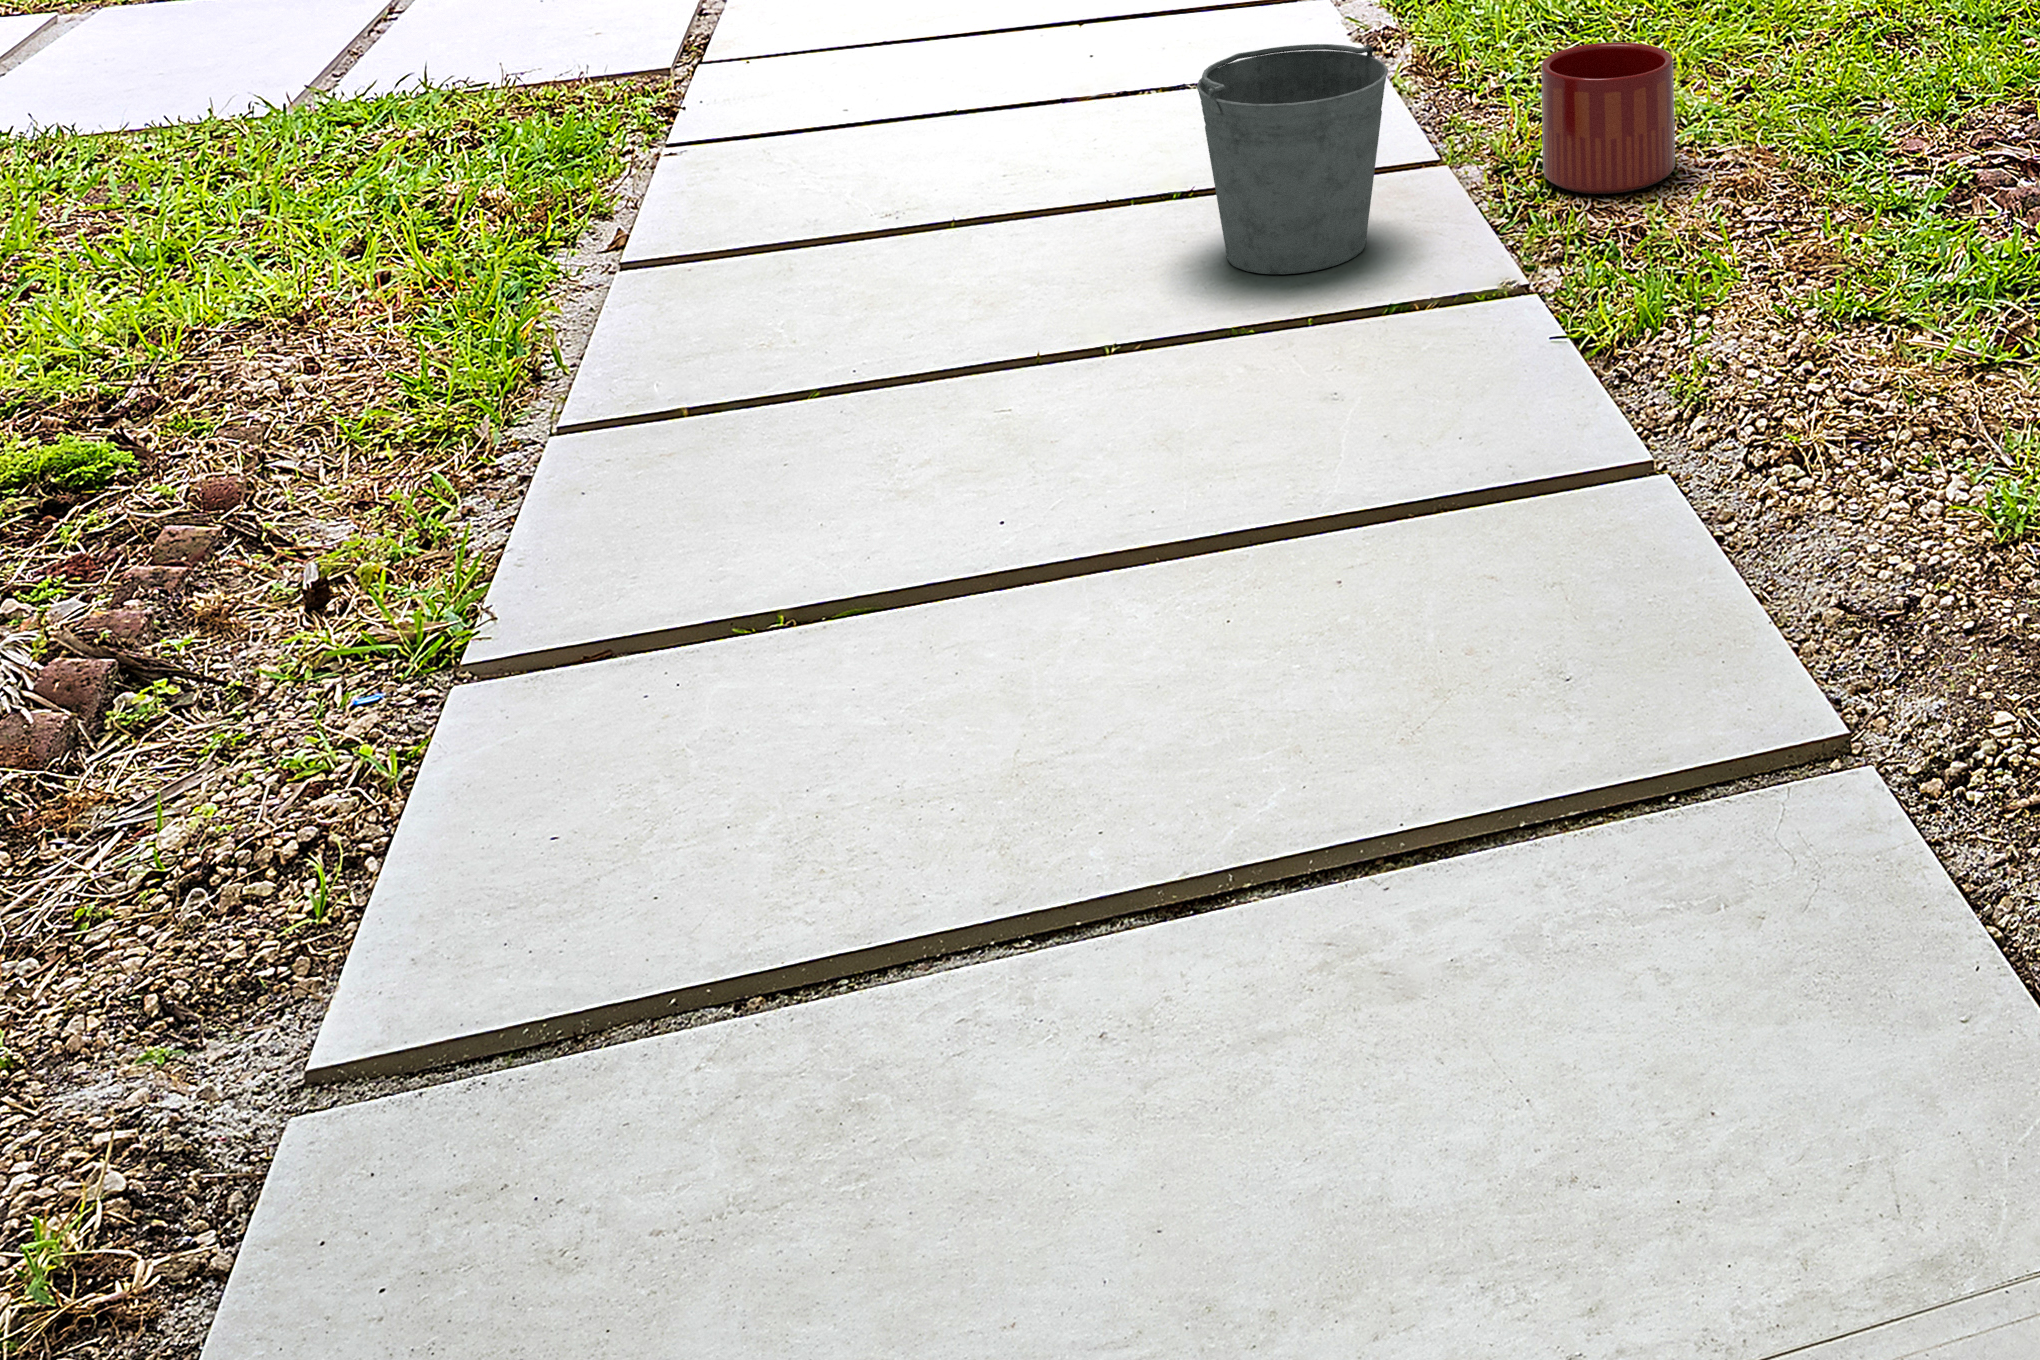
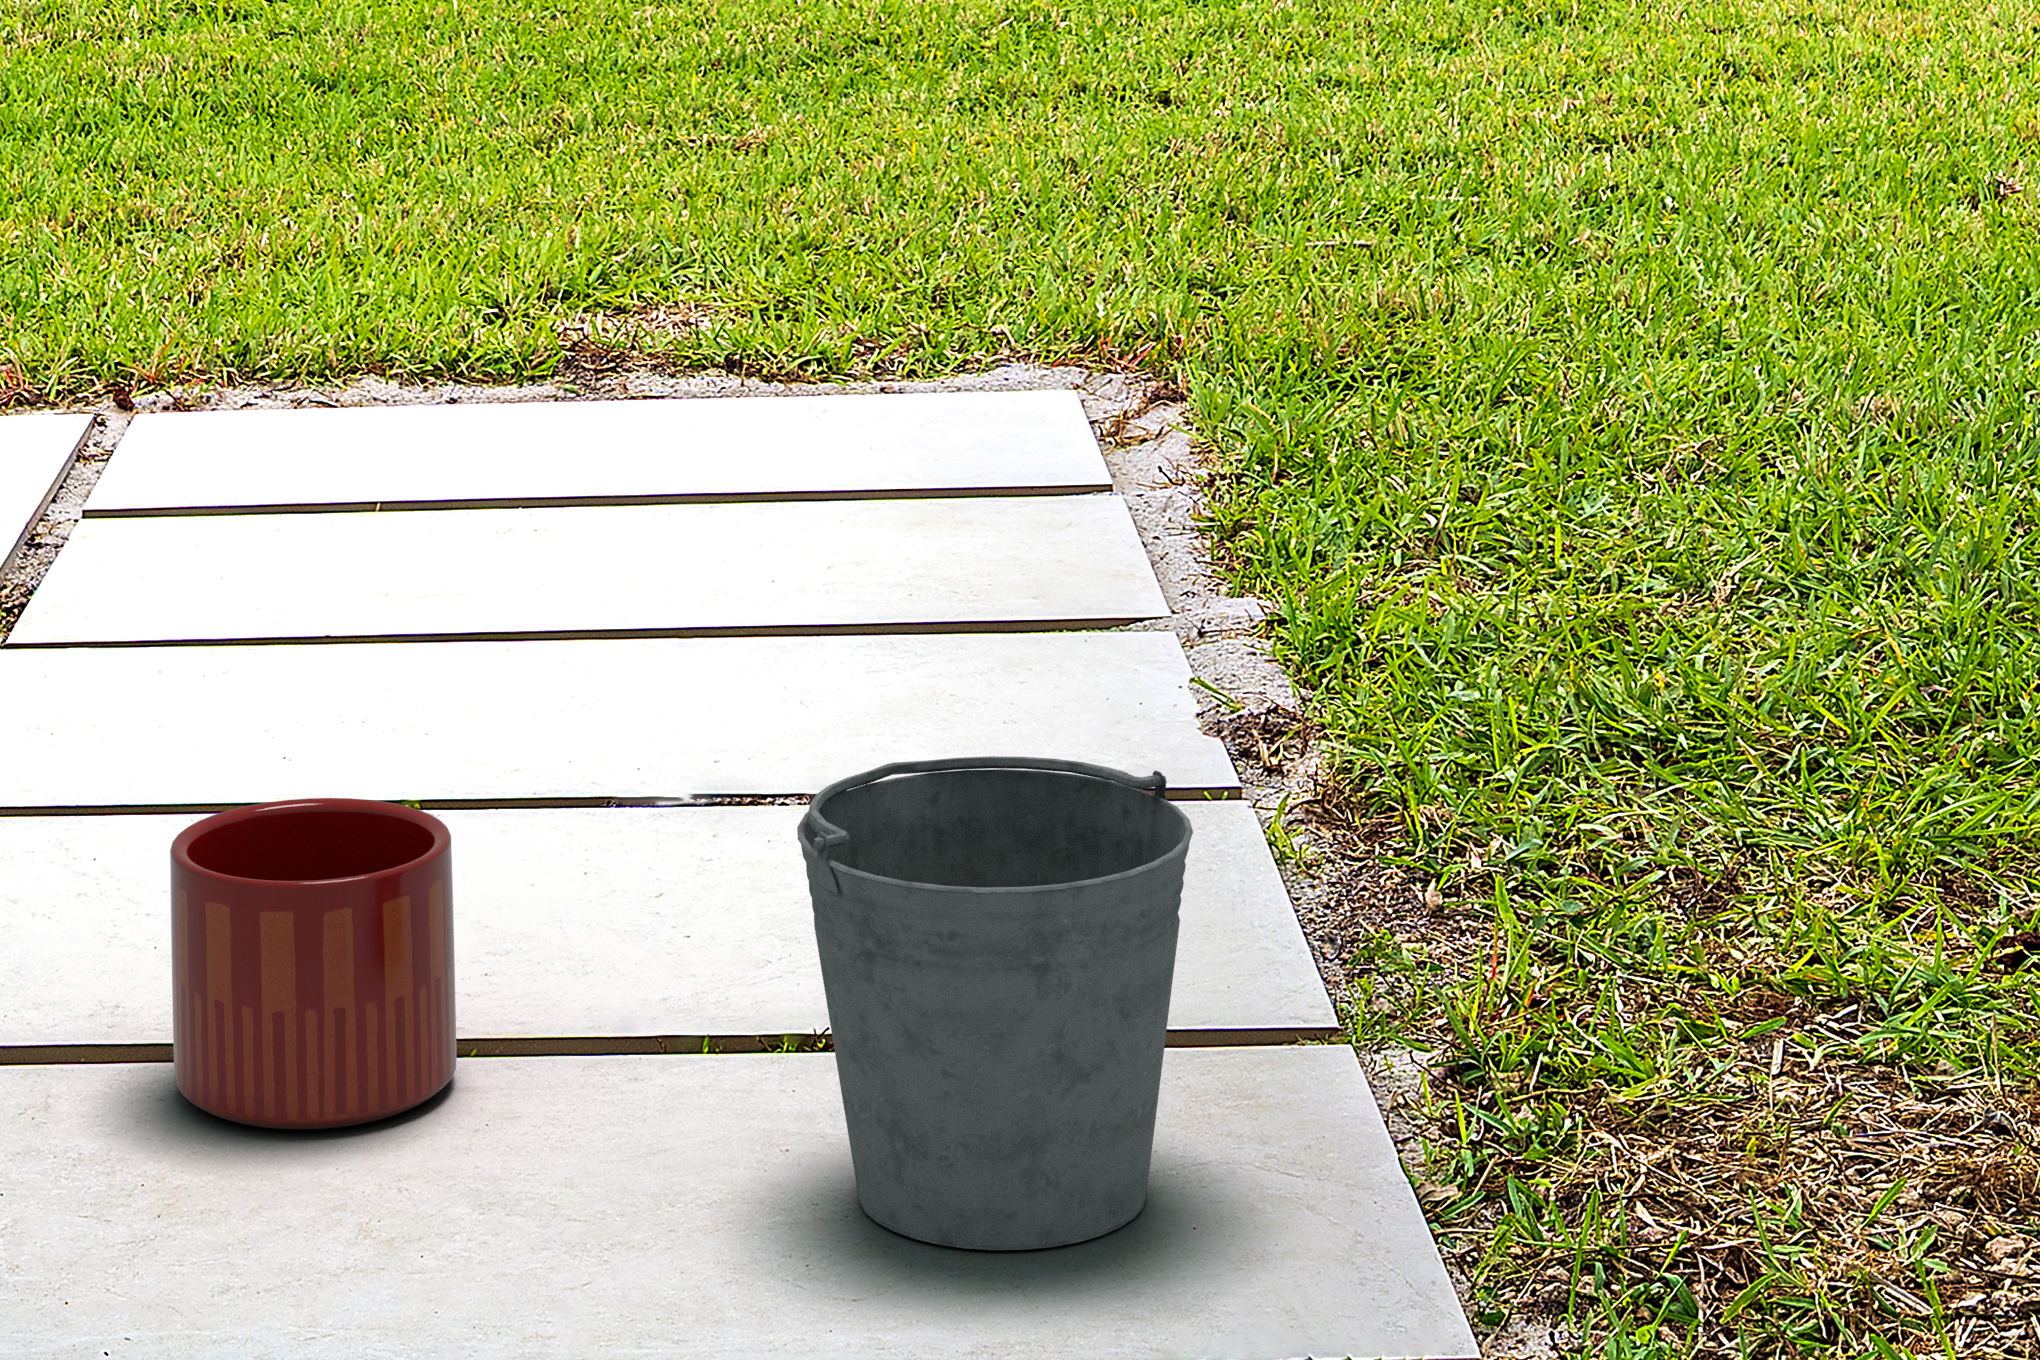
planter: present [1541,42,1675,194] -> present [170,798,457,1130]

